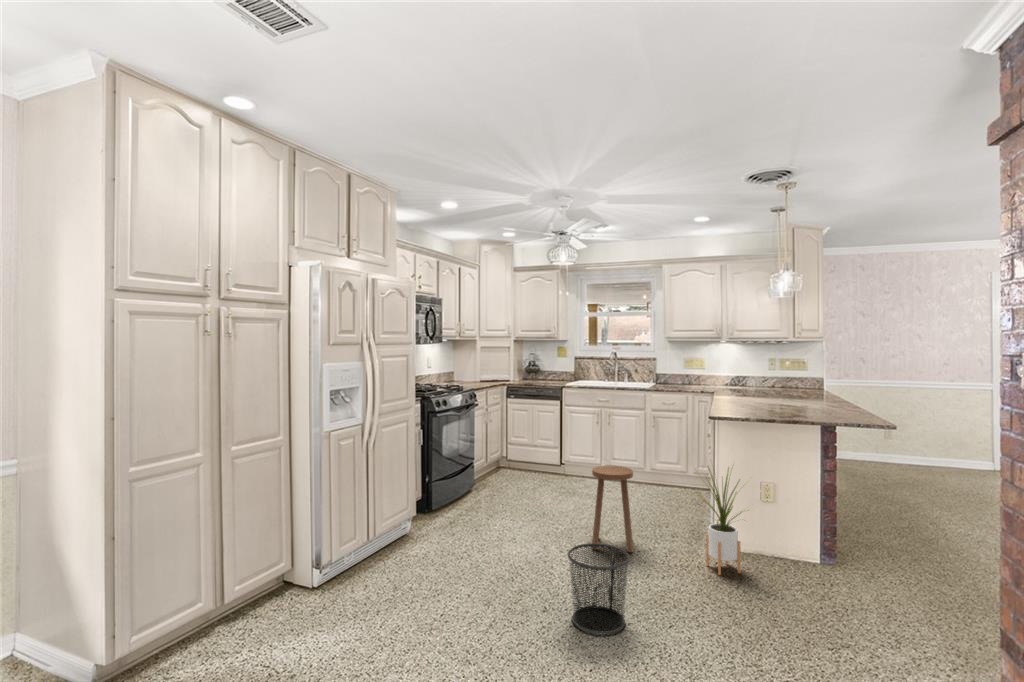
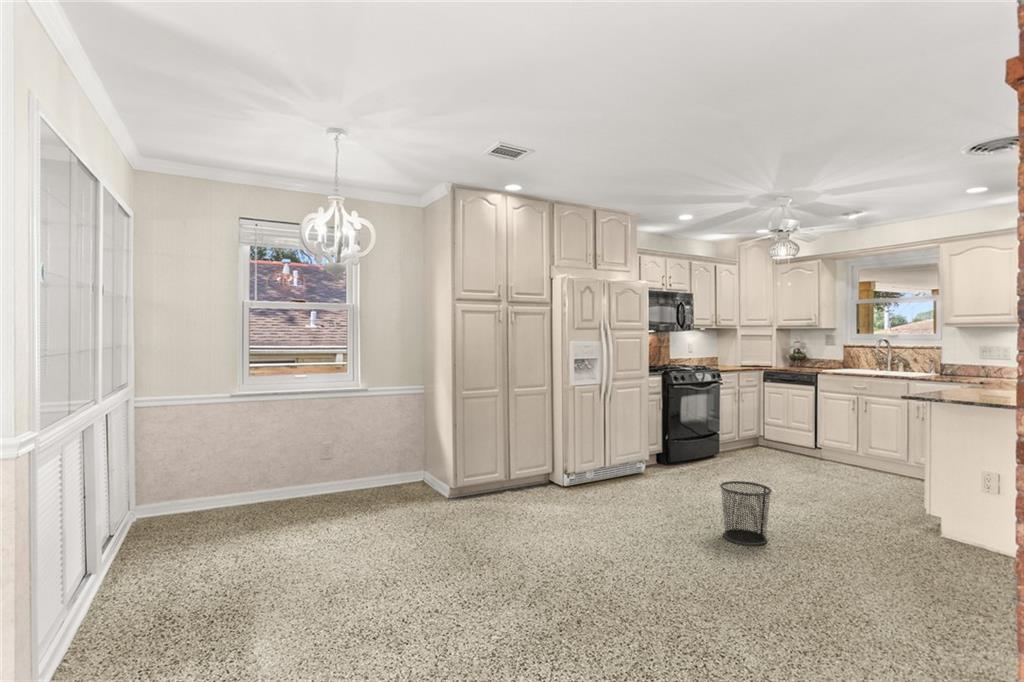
stool: present [592,465,633,552] -> none [786,437,834,513]
house plant: present [702,466,743,575] -> none [872,434,943,544]

